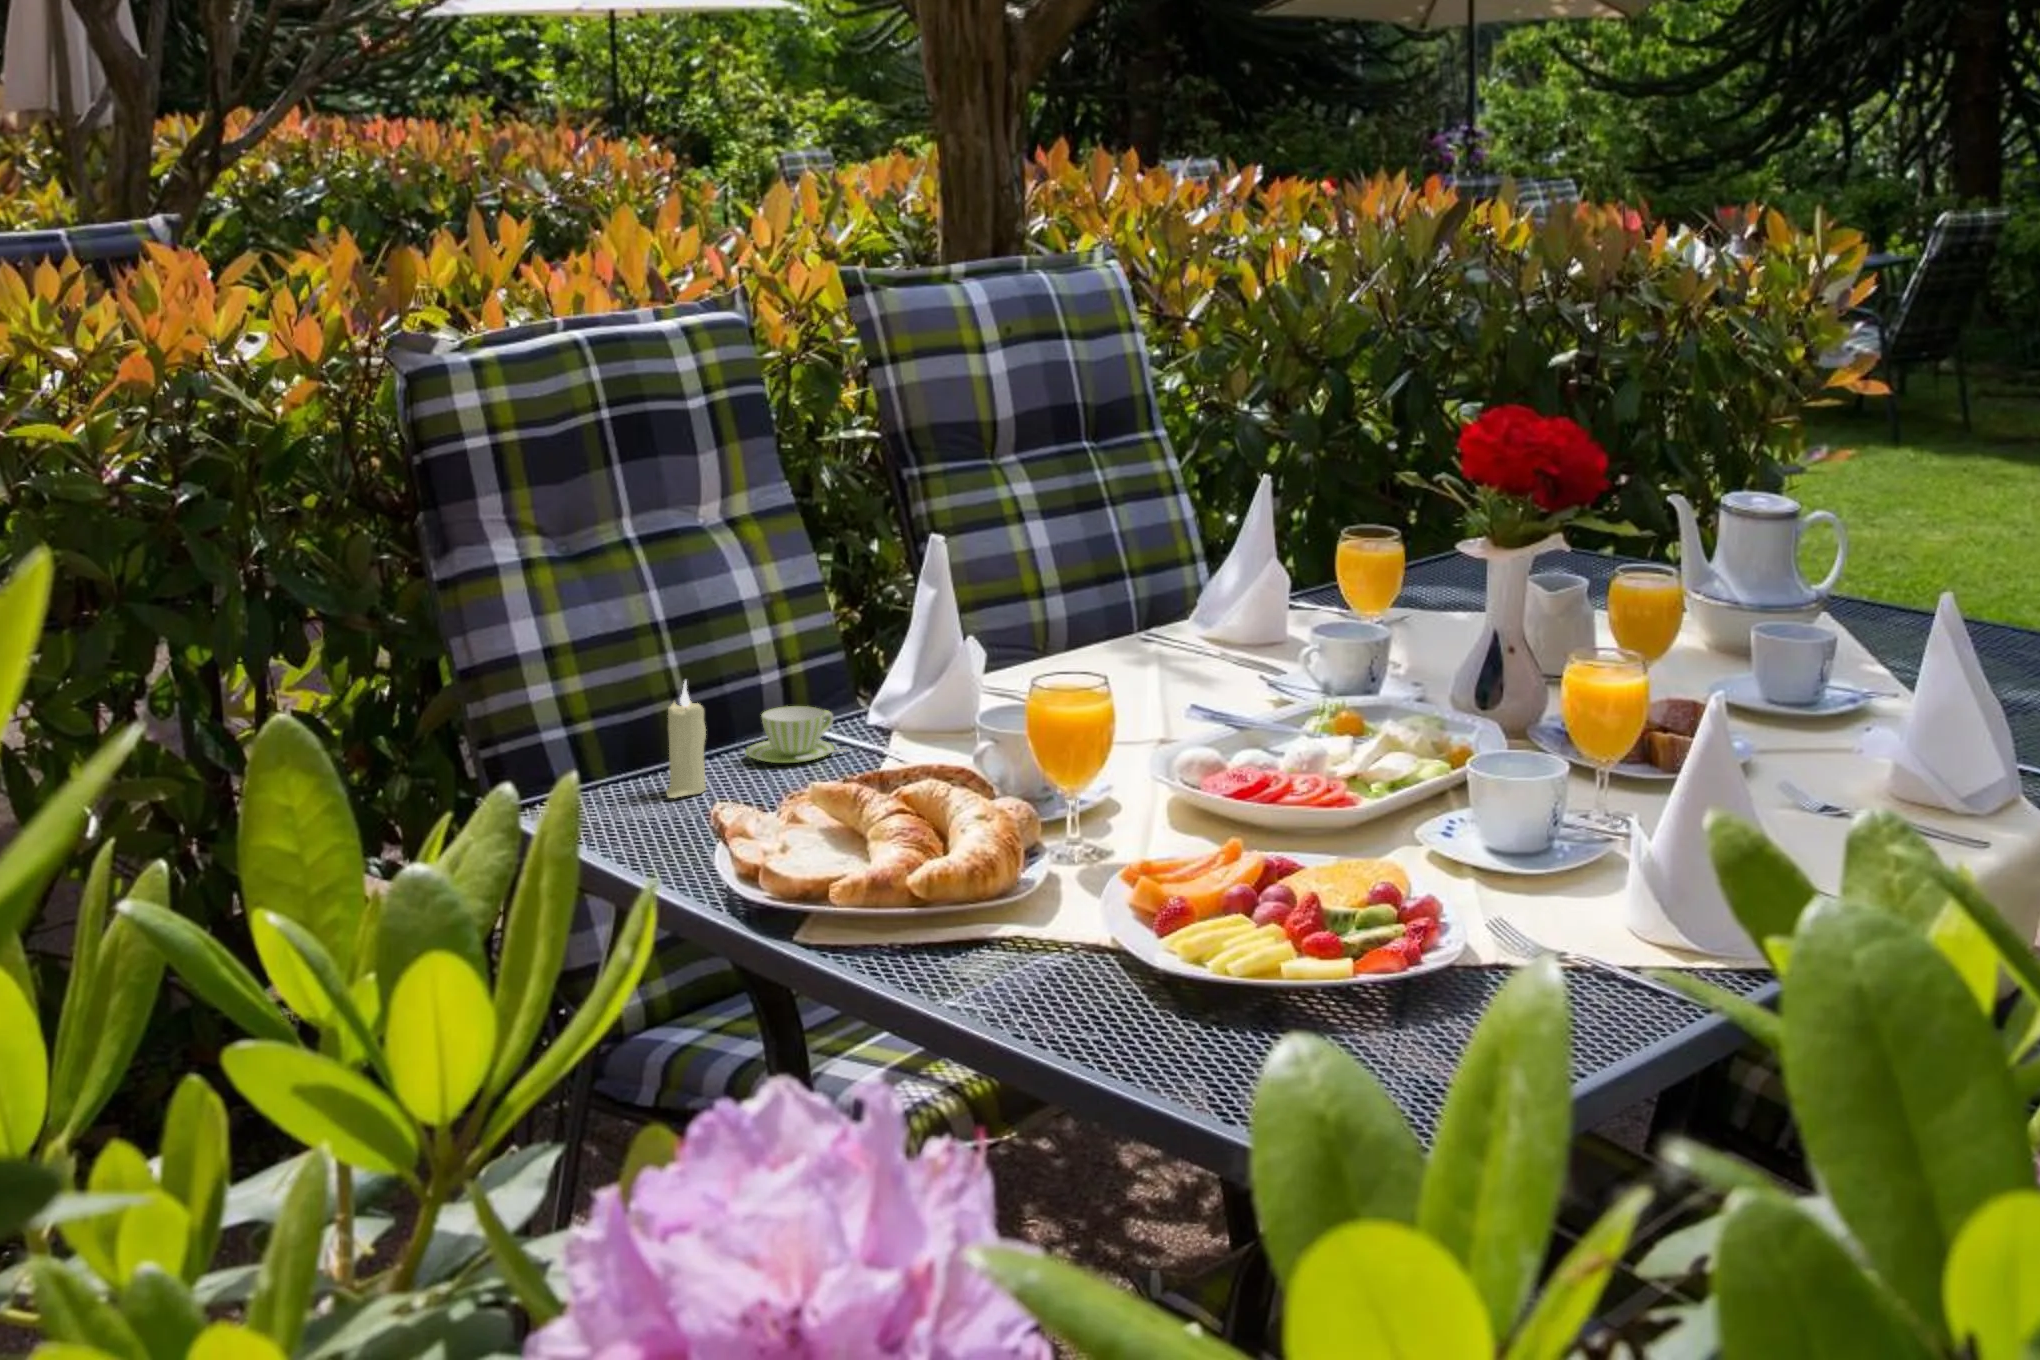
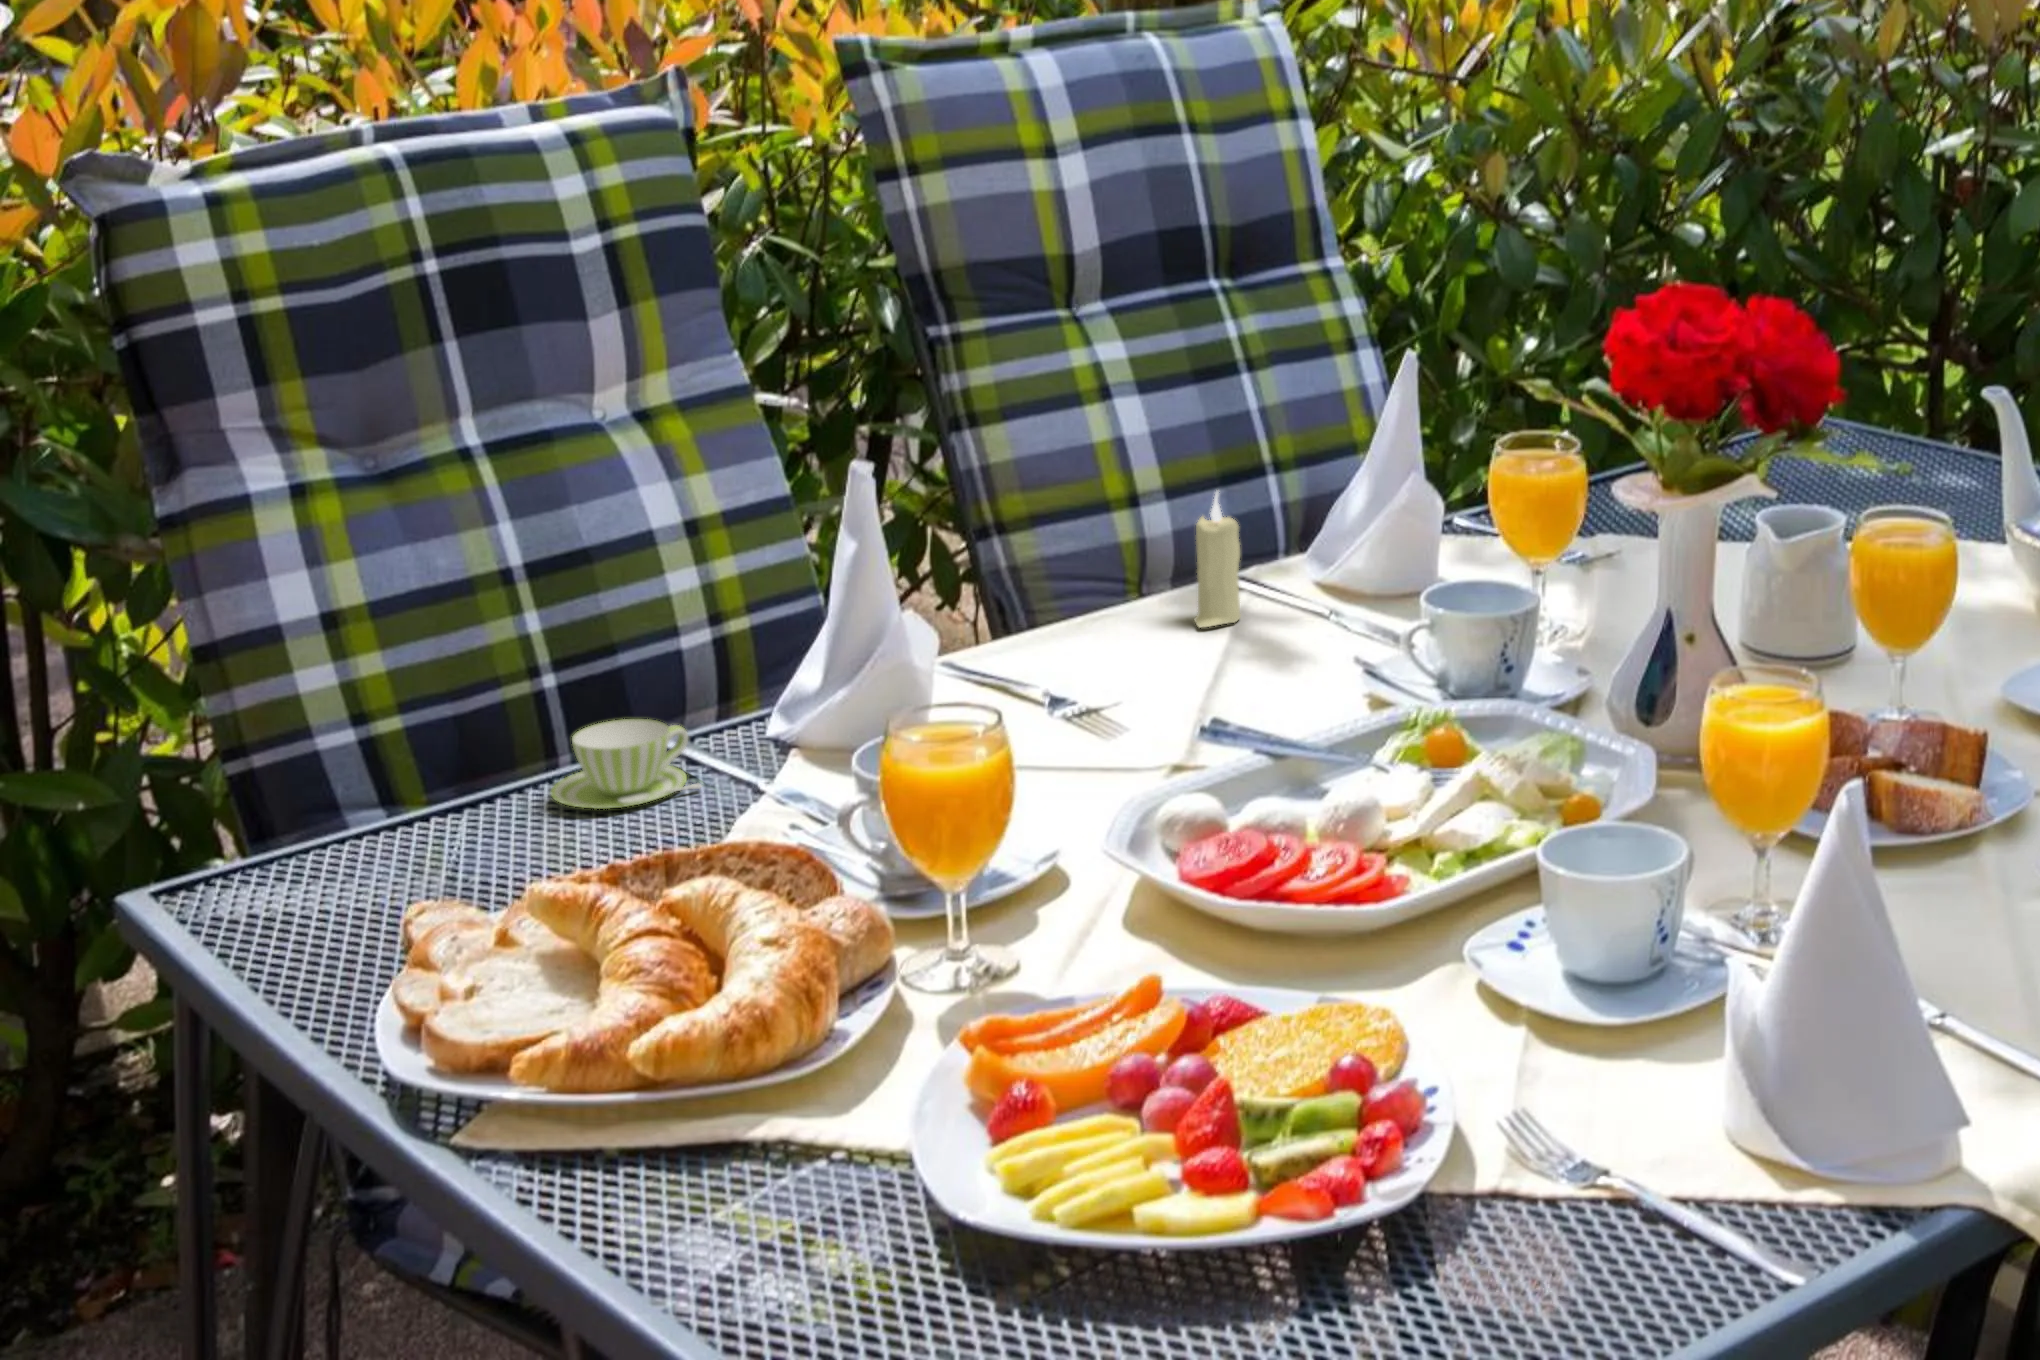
candle: present [666,681,706,798] -> present [1194,492,1241,627]

